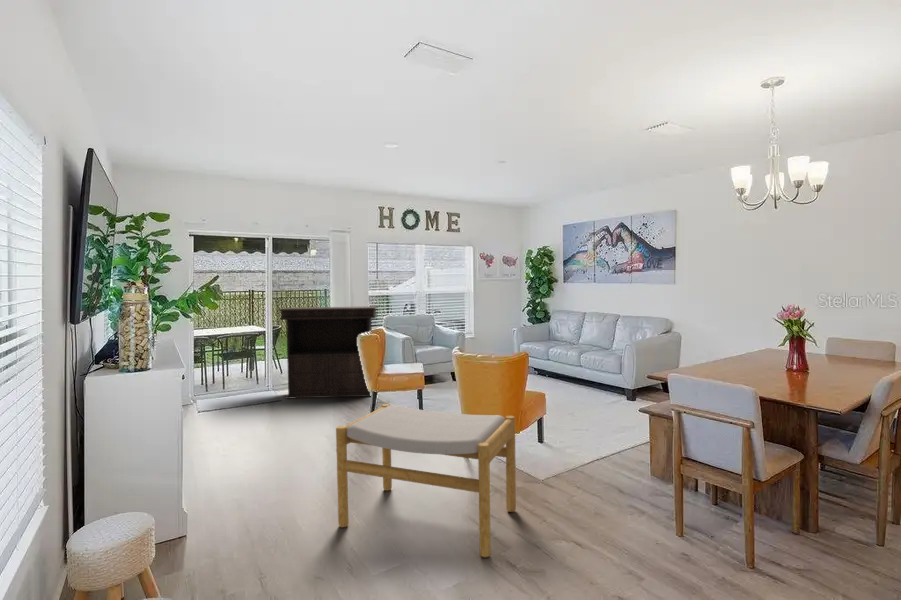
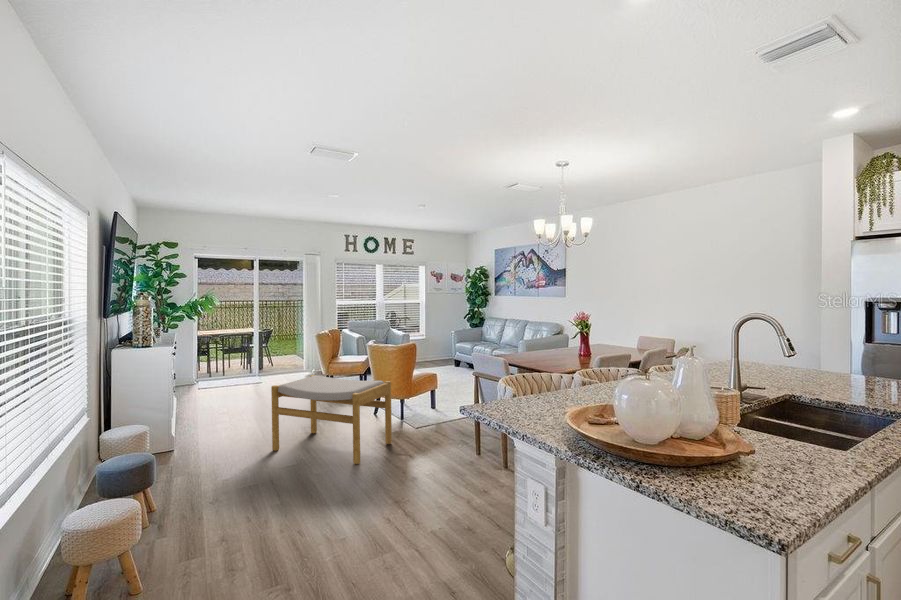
console table: present [280,306,377,399] -> none [262,312,339,382]

